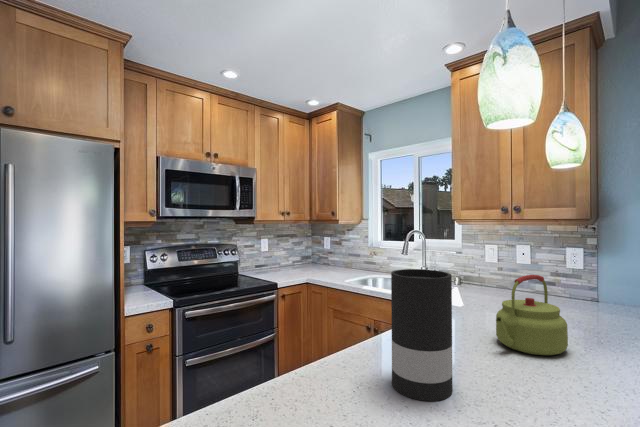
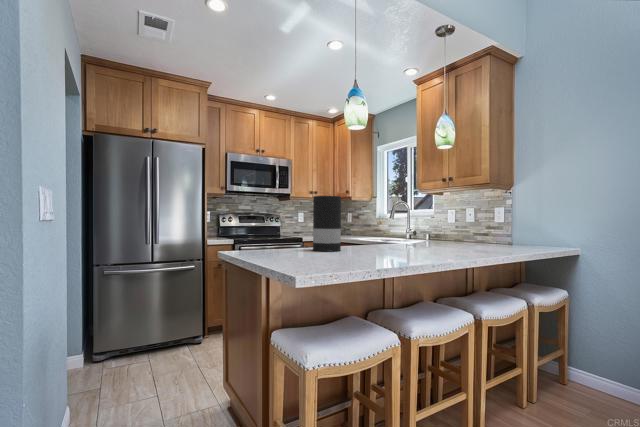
kettle: present [496,275,568,355] -> none [385,208,429,250]

